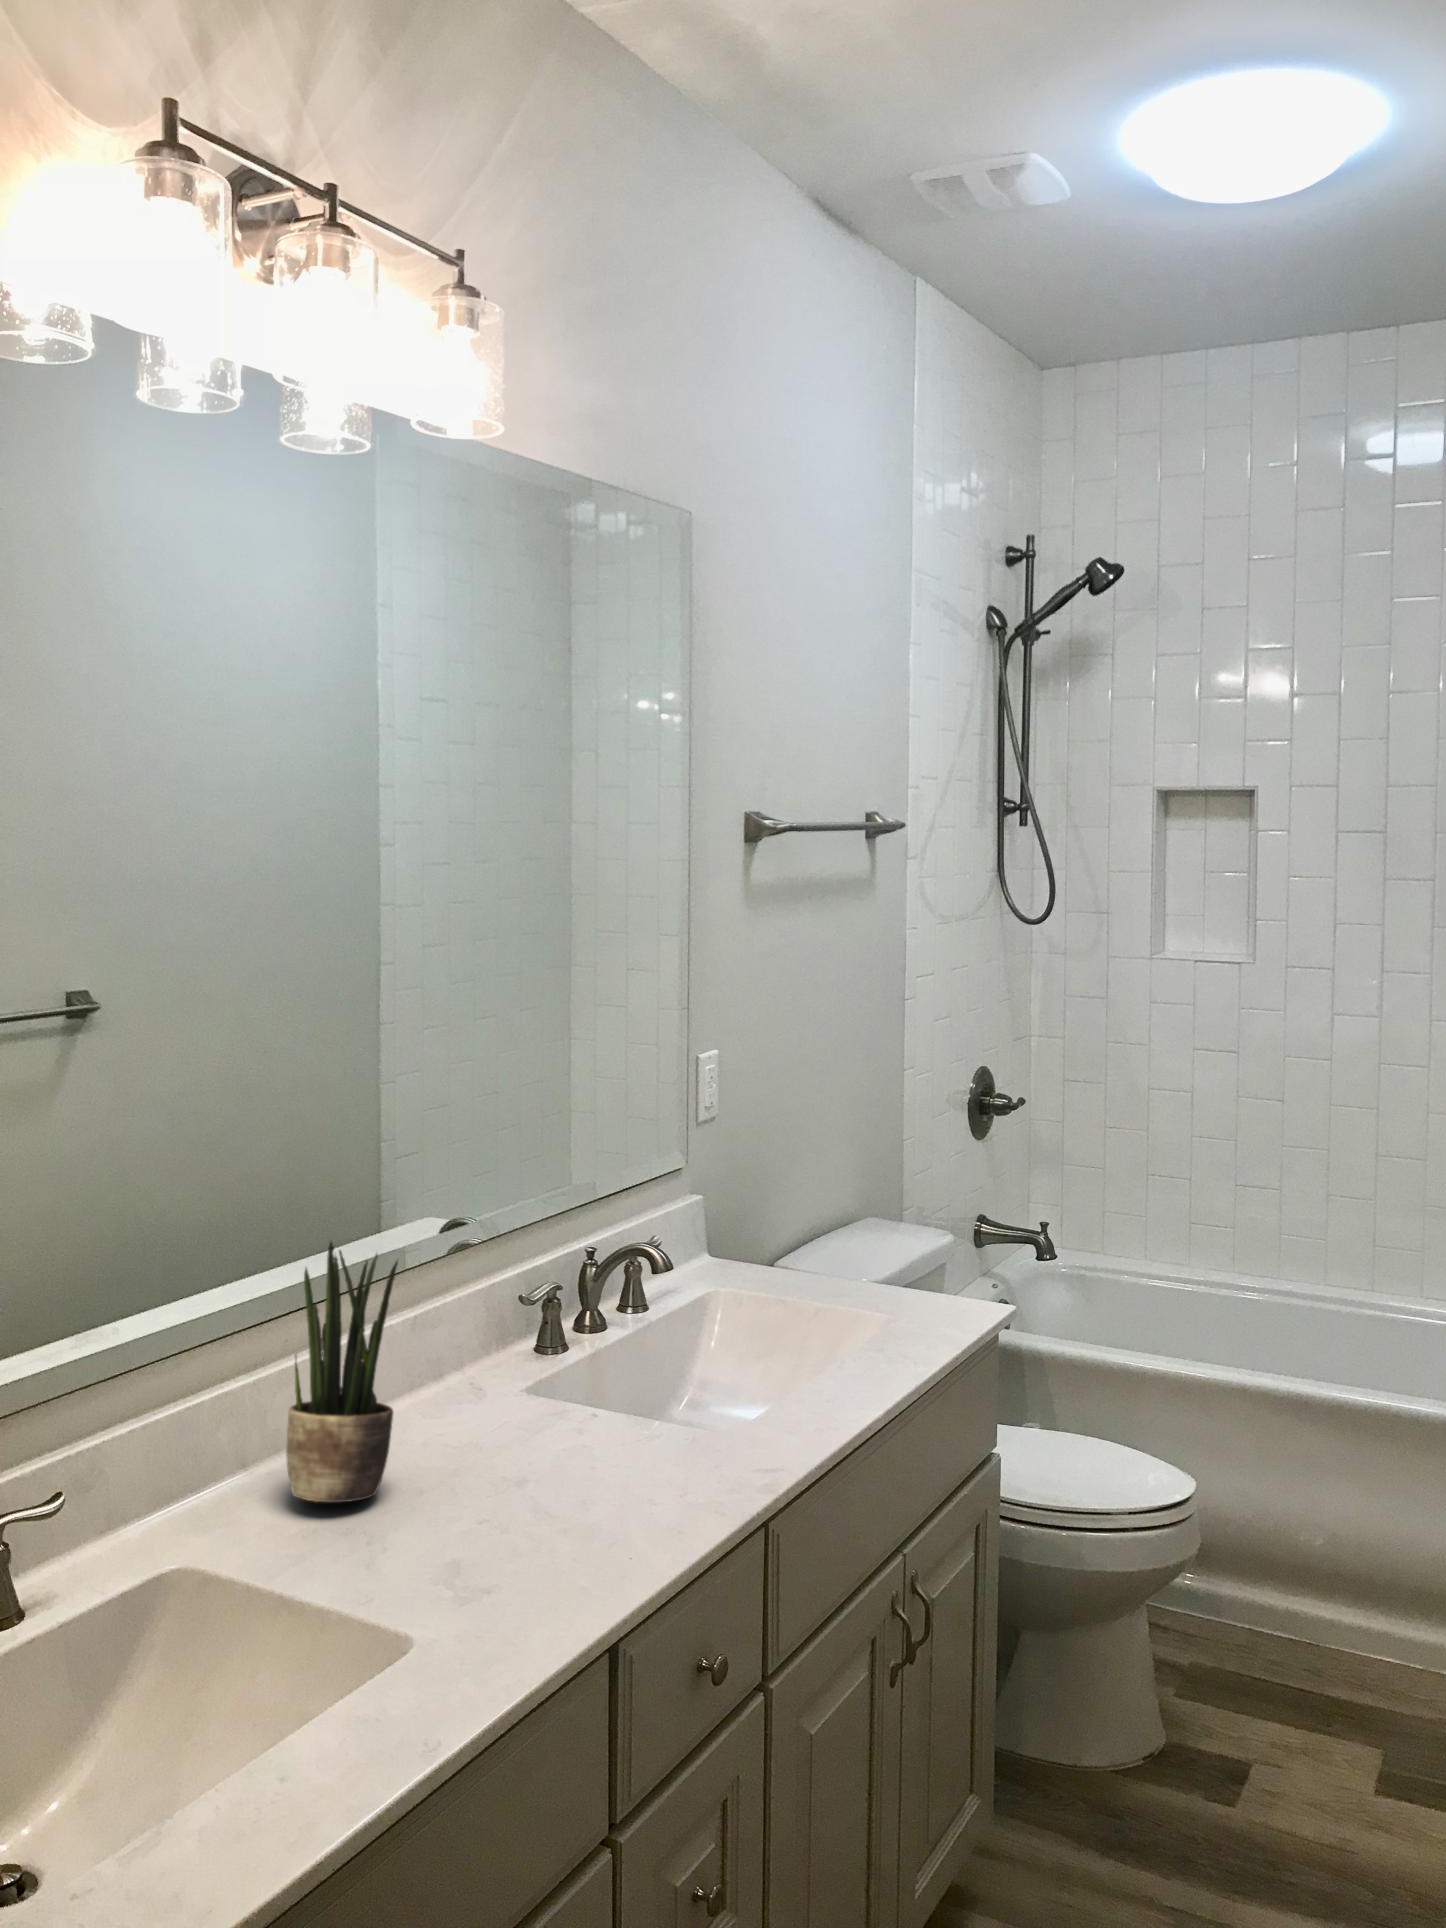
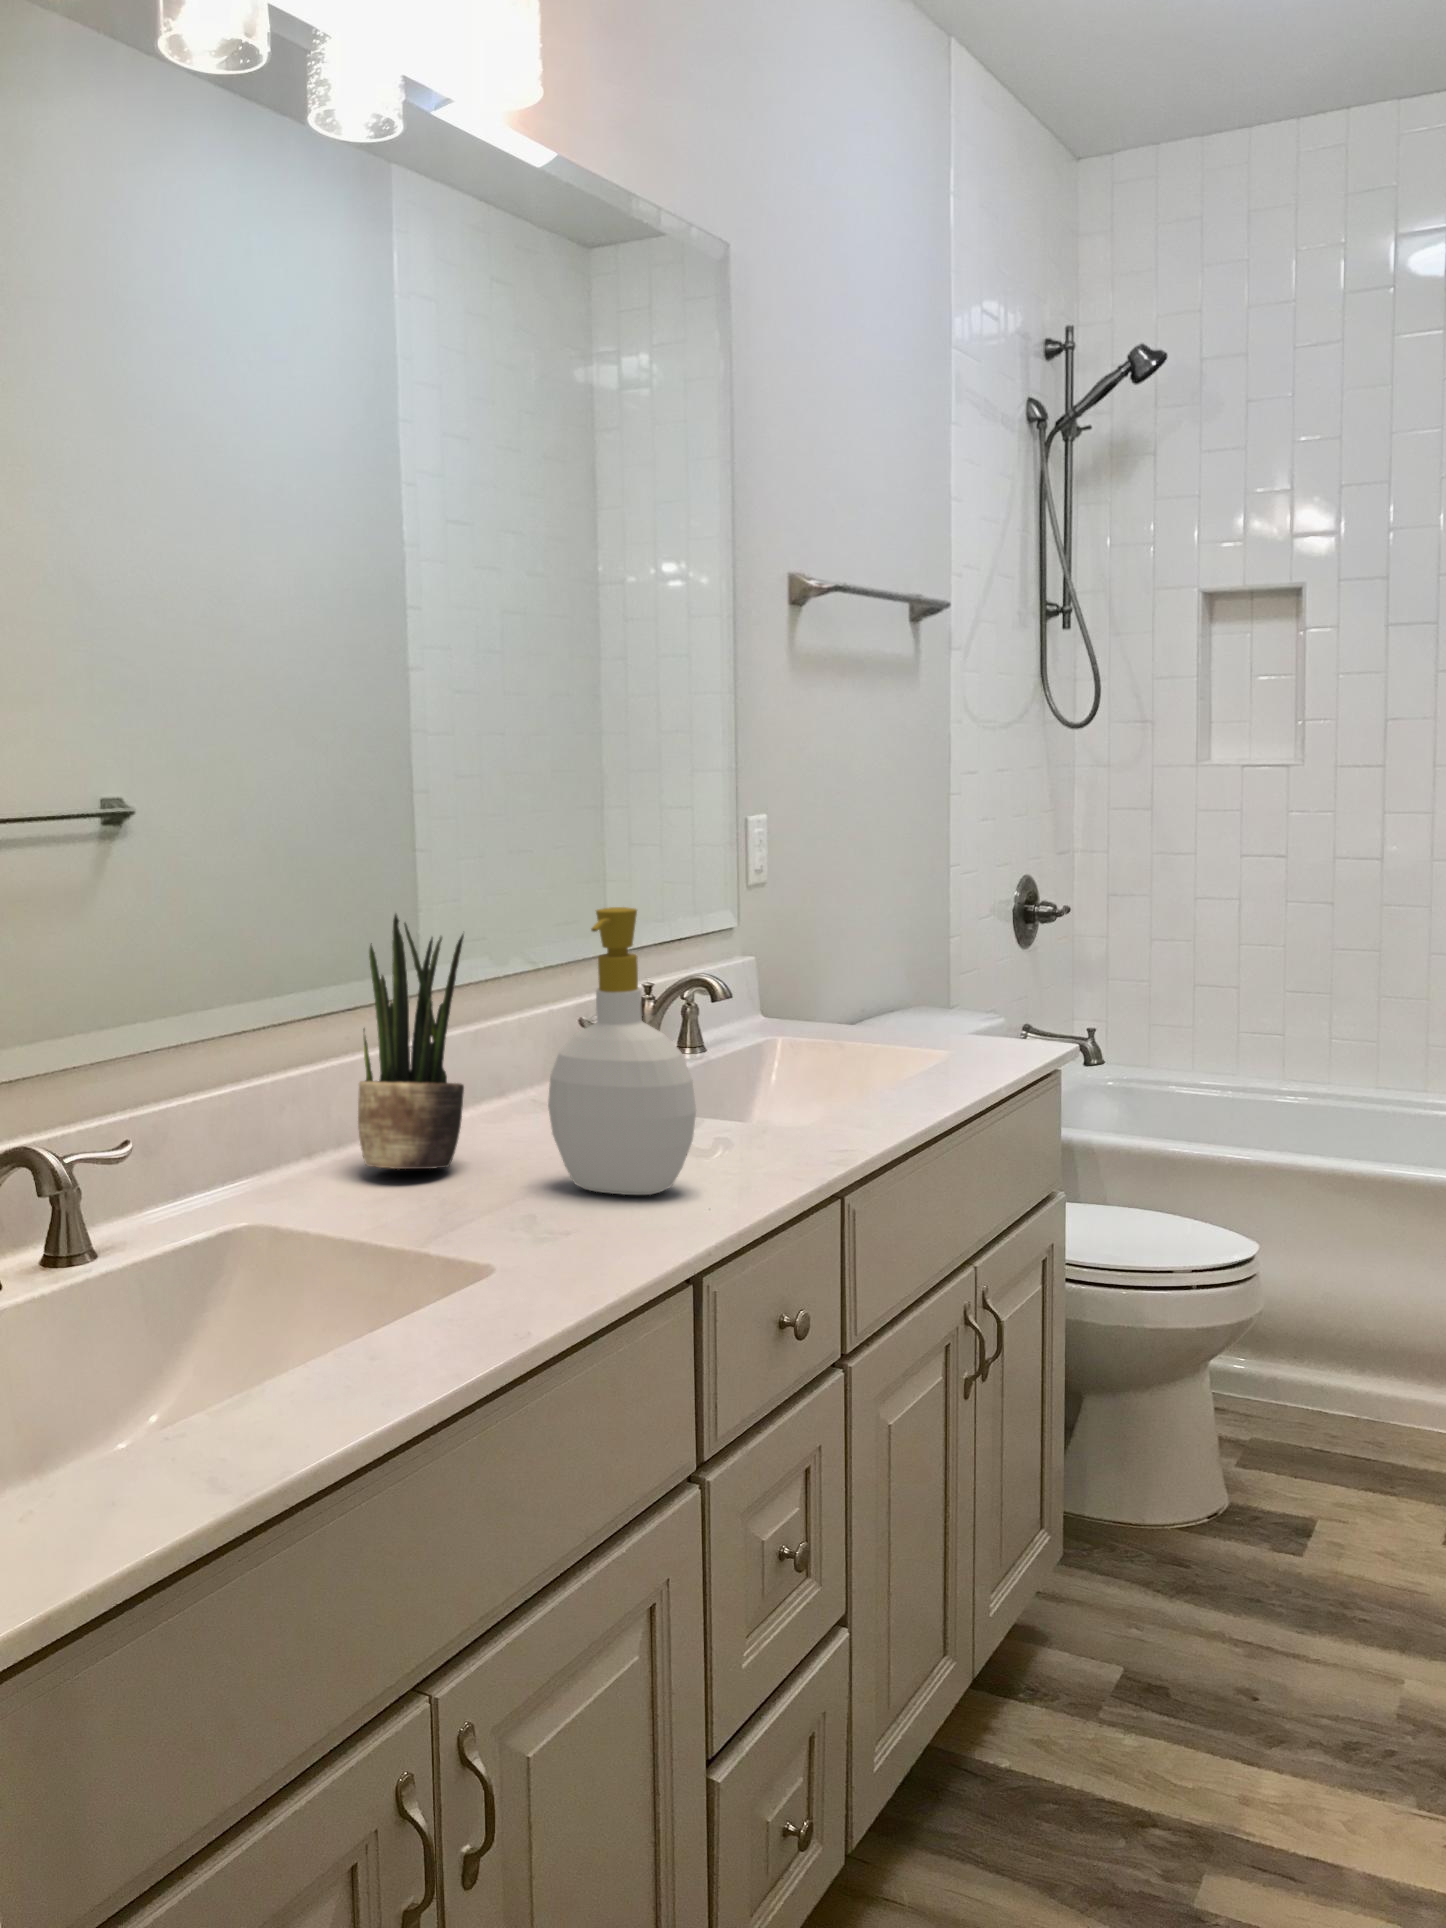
soap bottle: none [474,1251,620,1541] -> present [548,907,696,1195]

